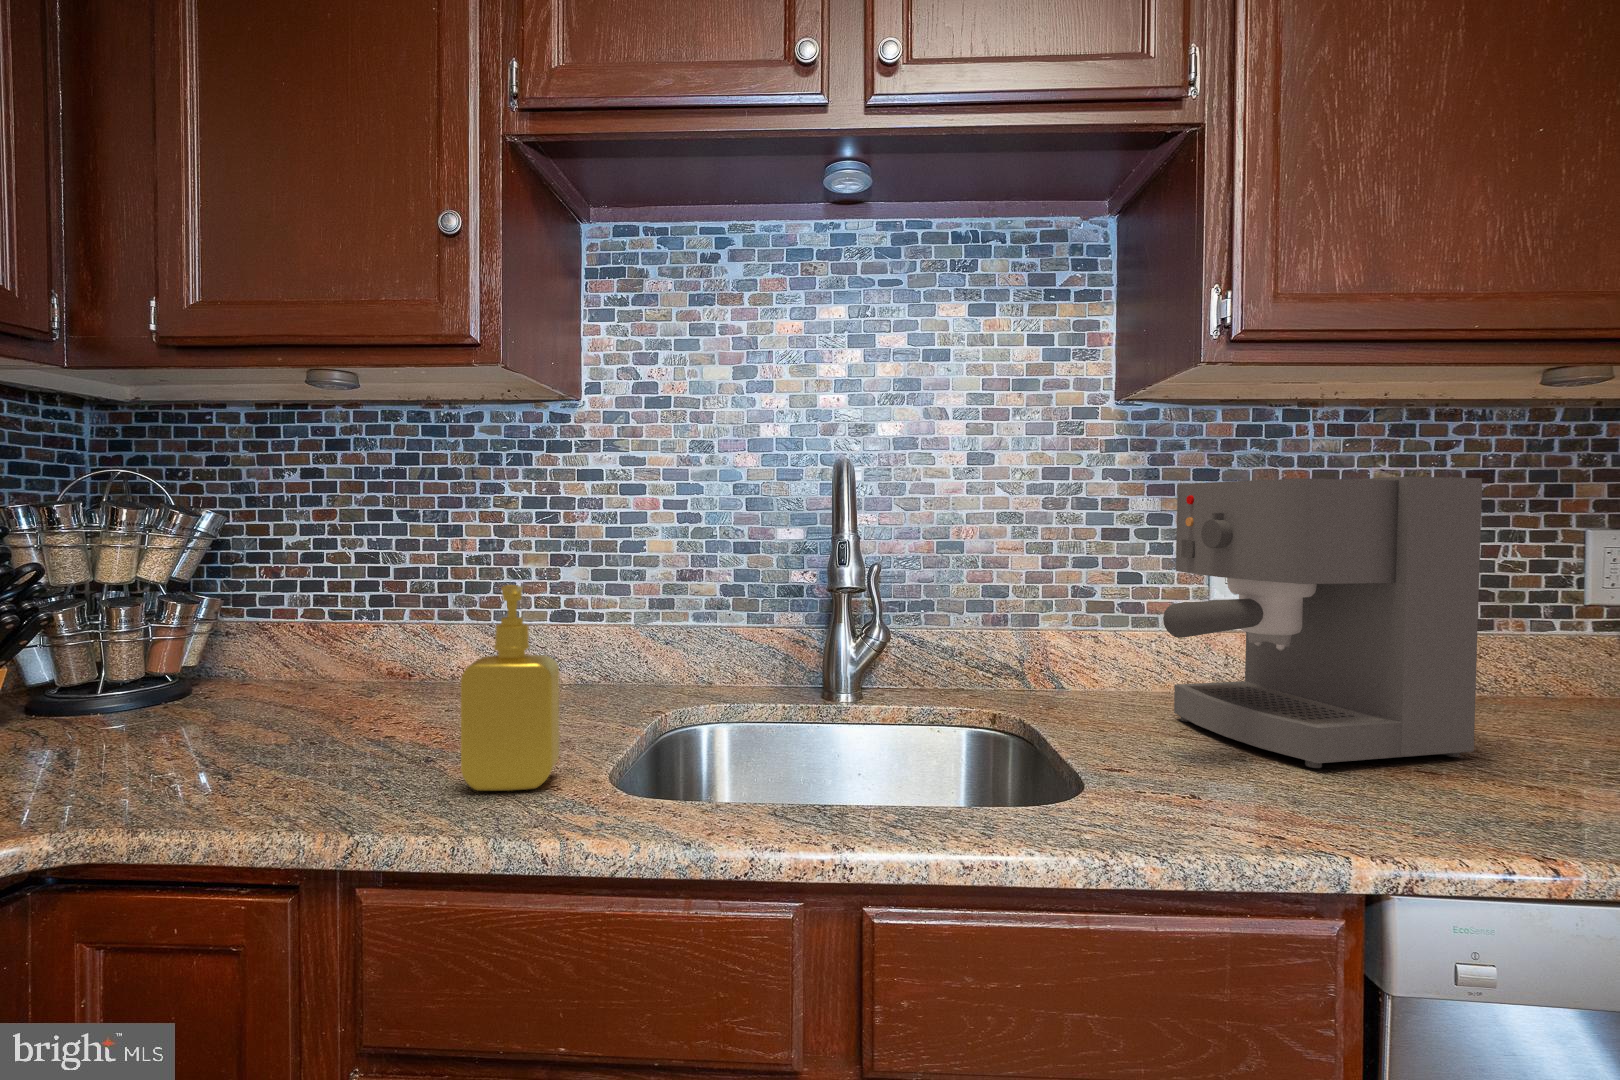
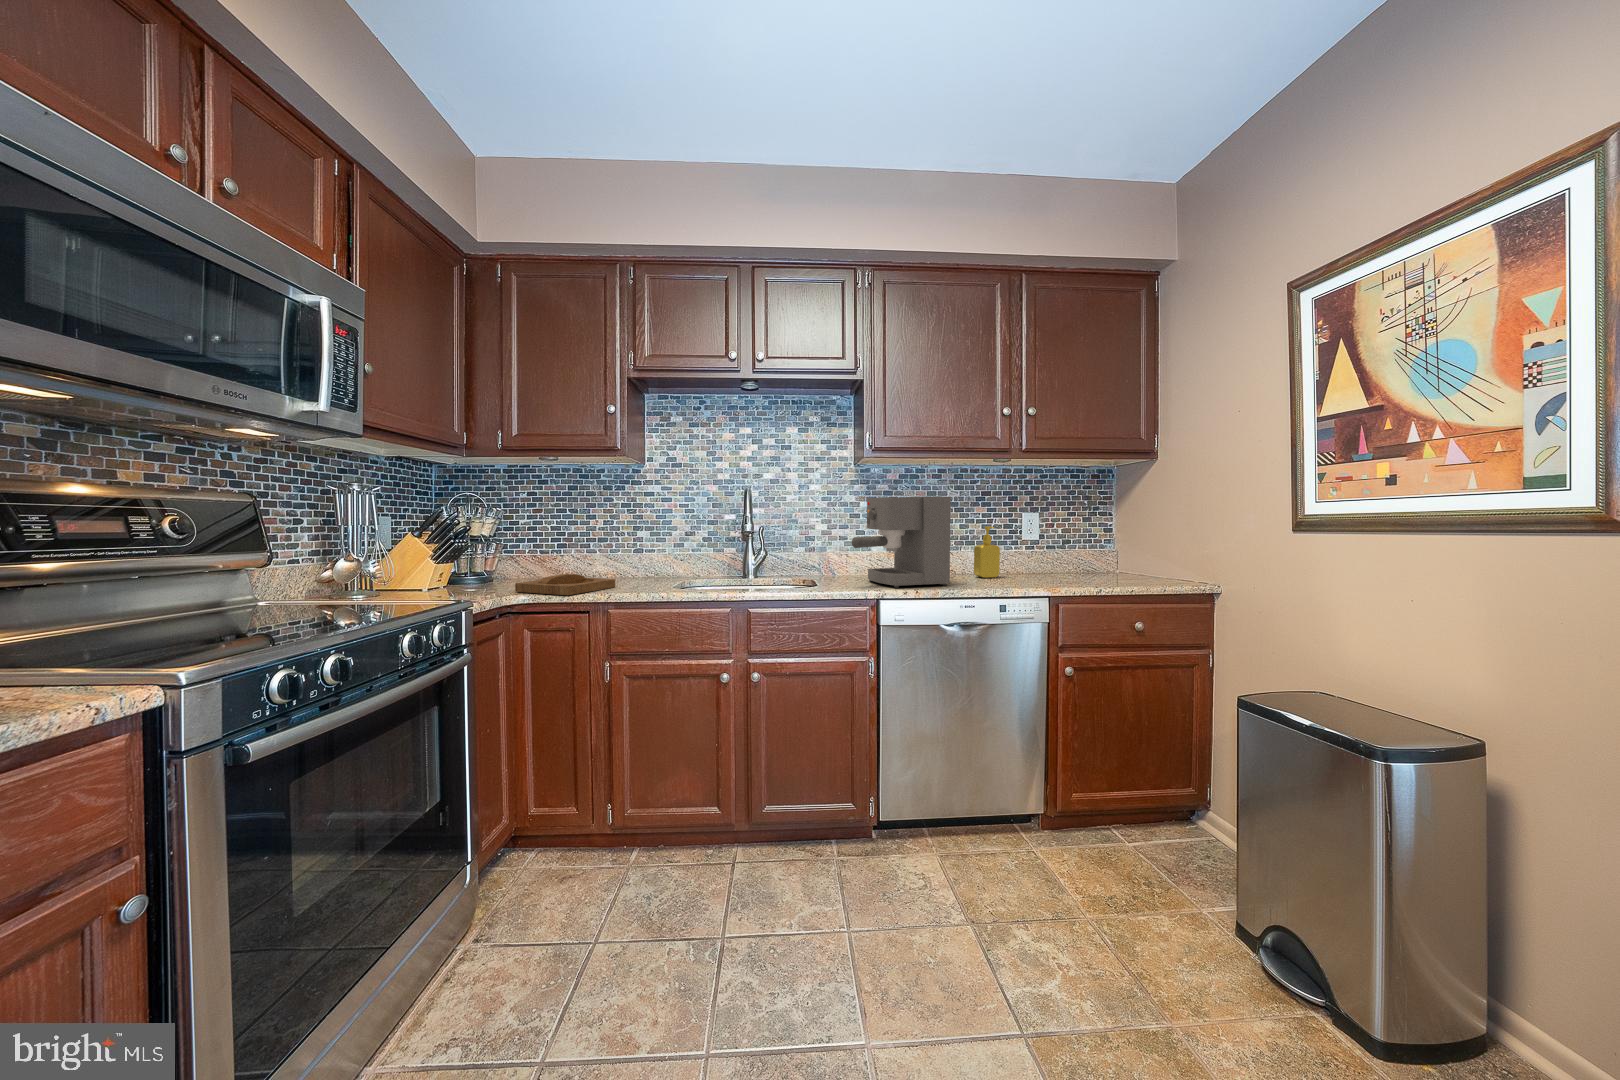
soap dispenser: present [461,585,559,791] -> present [974,526,1000,578]
tray: none [162,689,465,782] -> present [515,574,615,595]

